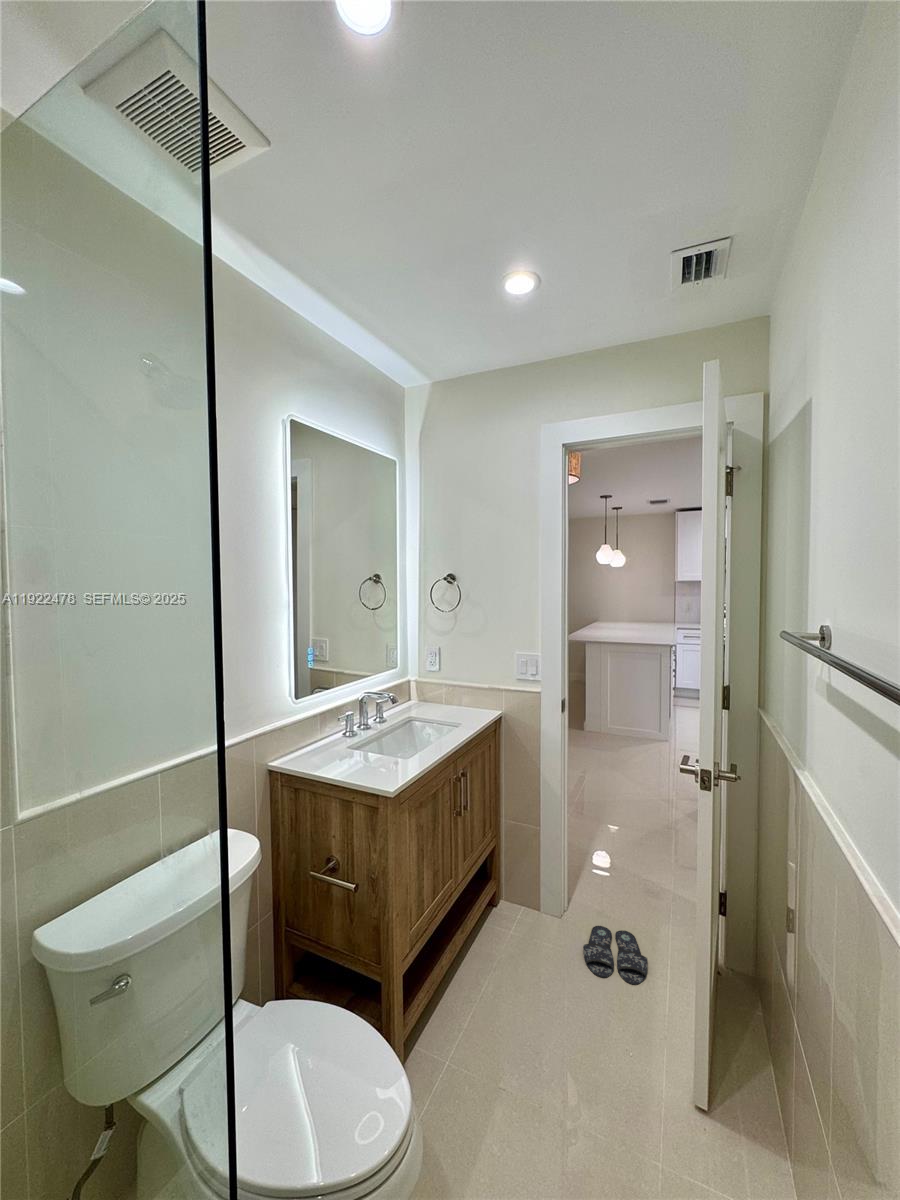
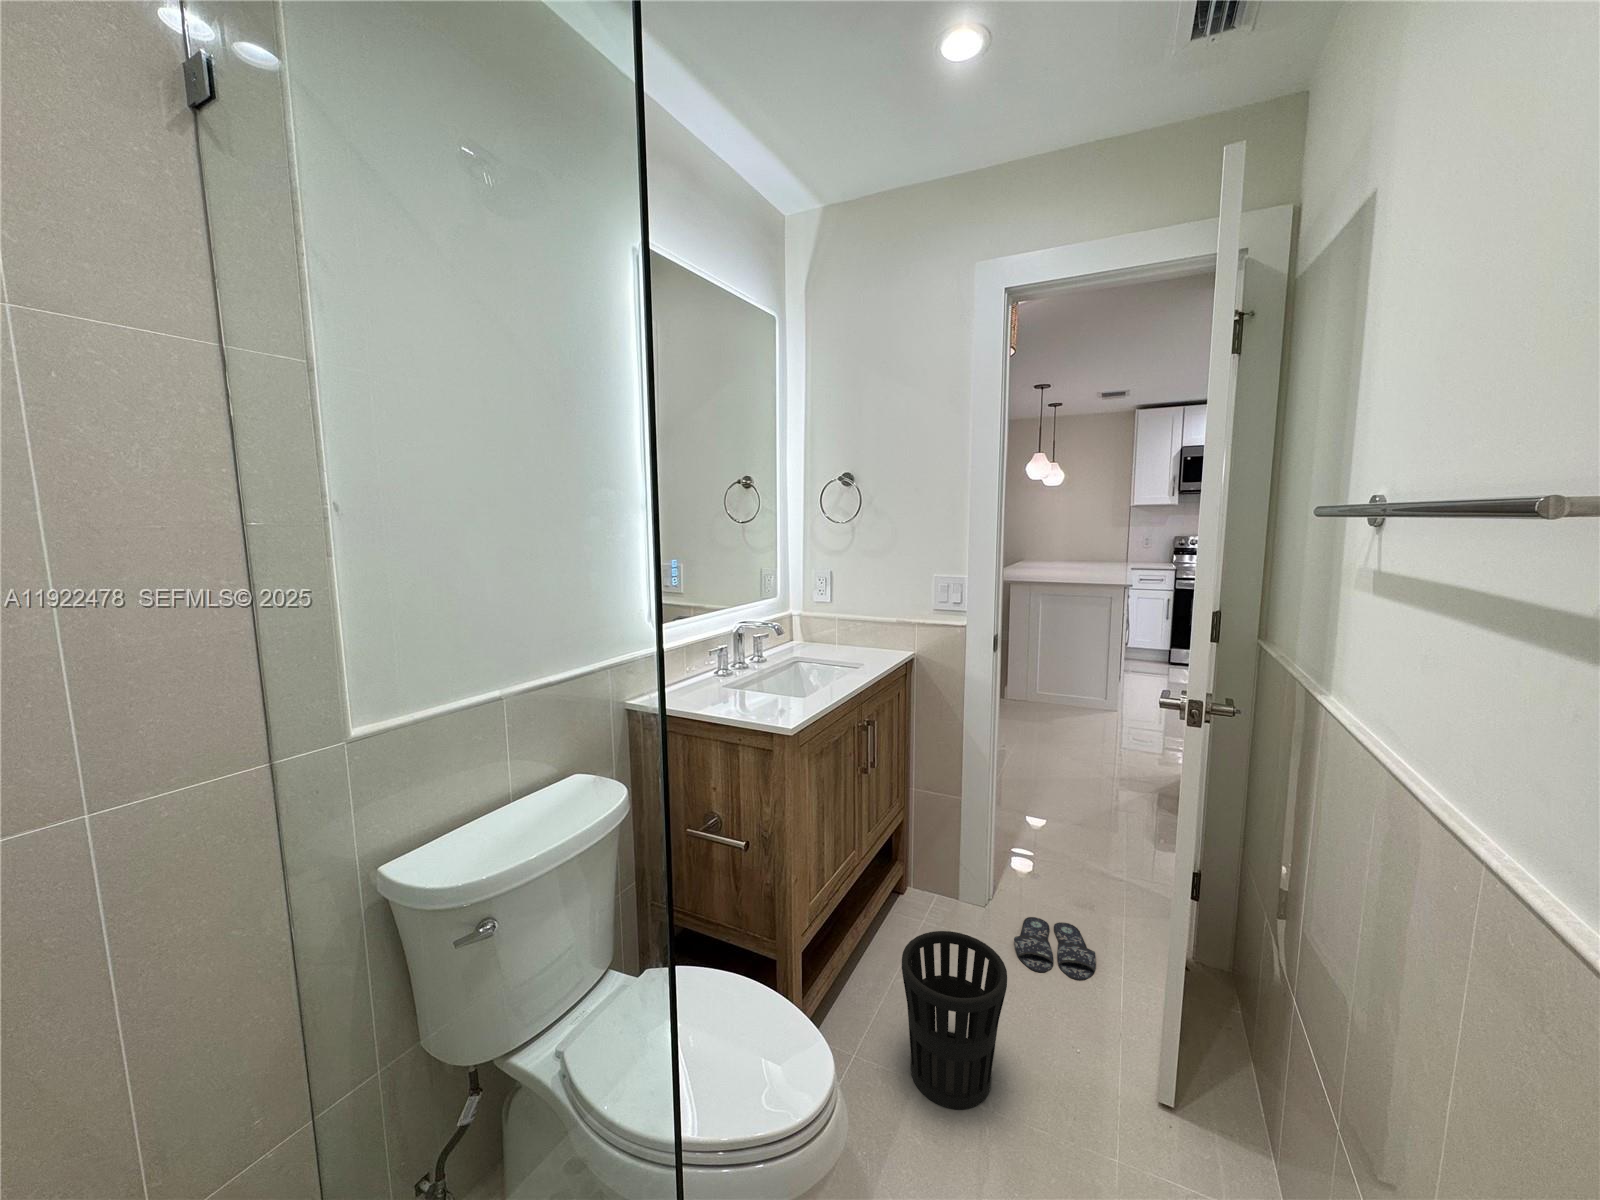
wastebasket: none [485,951,569,1114] -> present [902,931,1007,1109]

